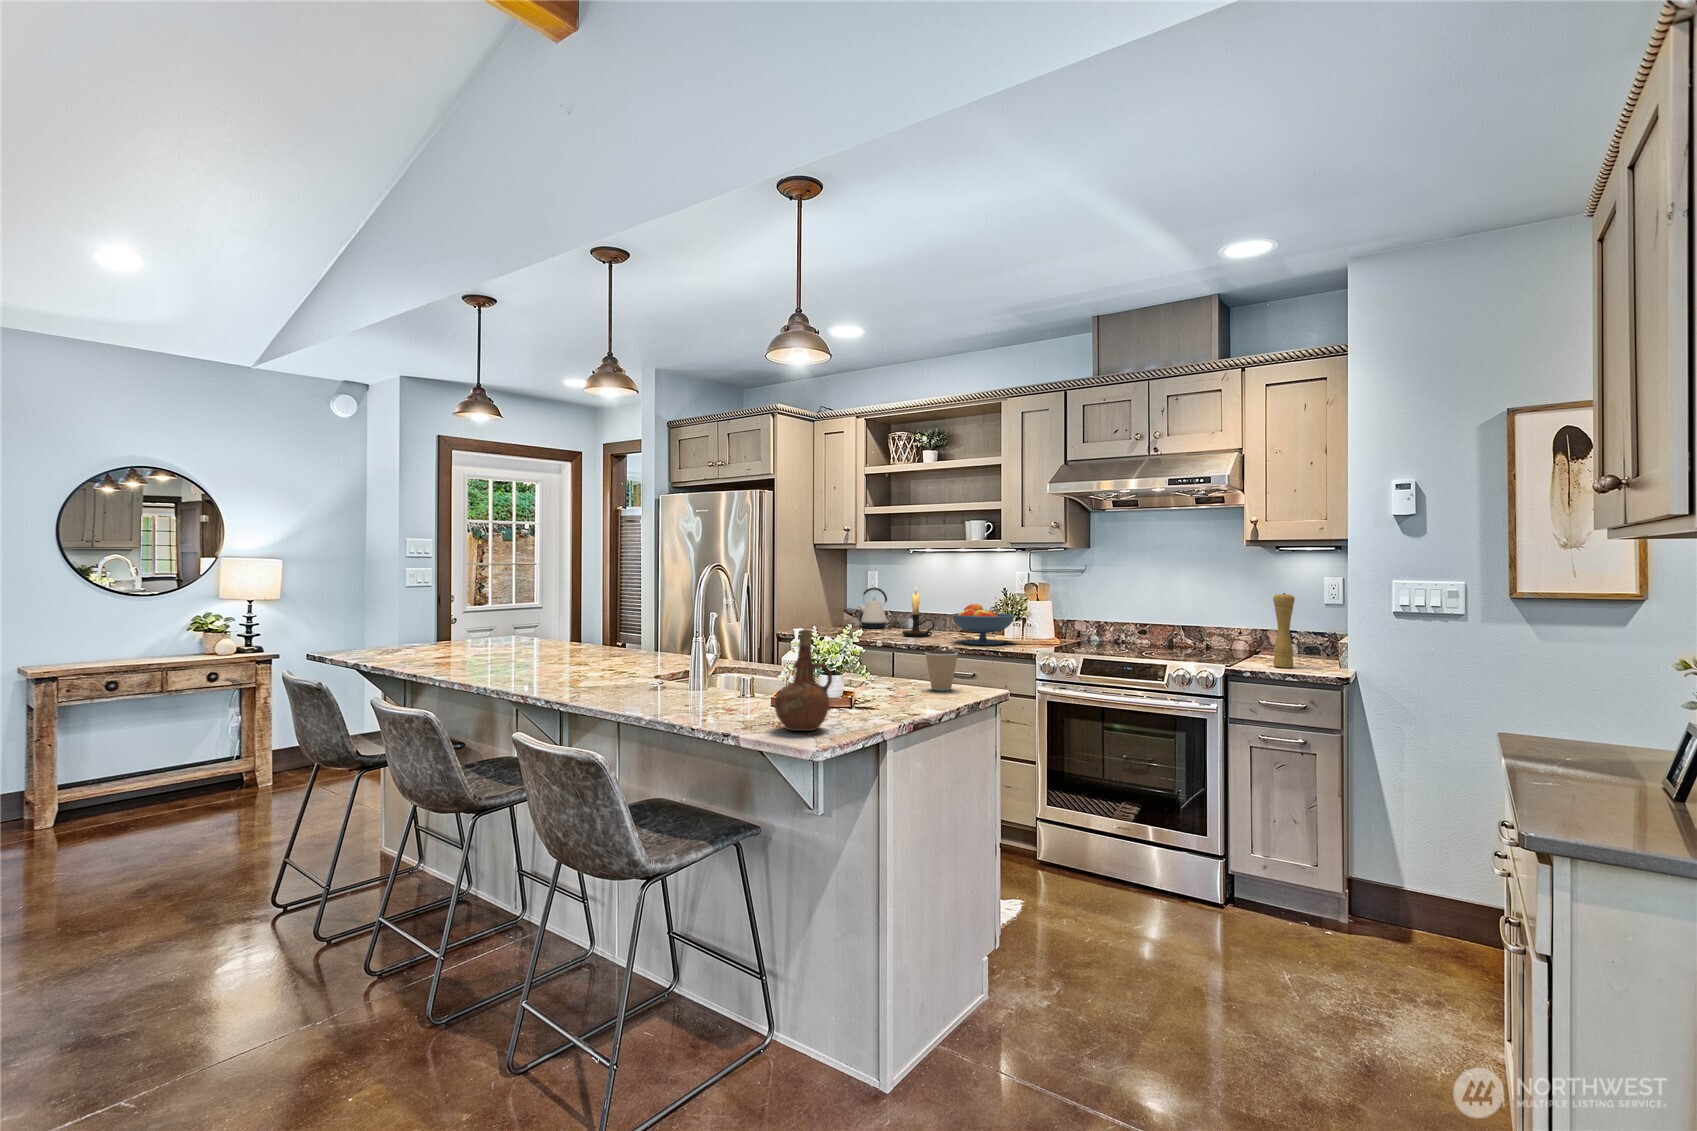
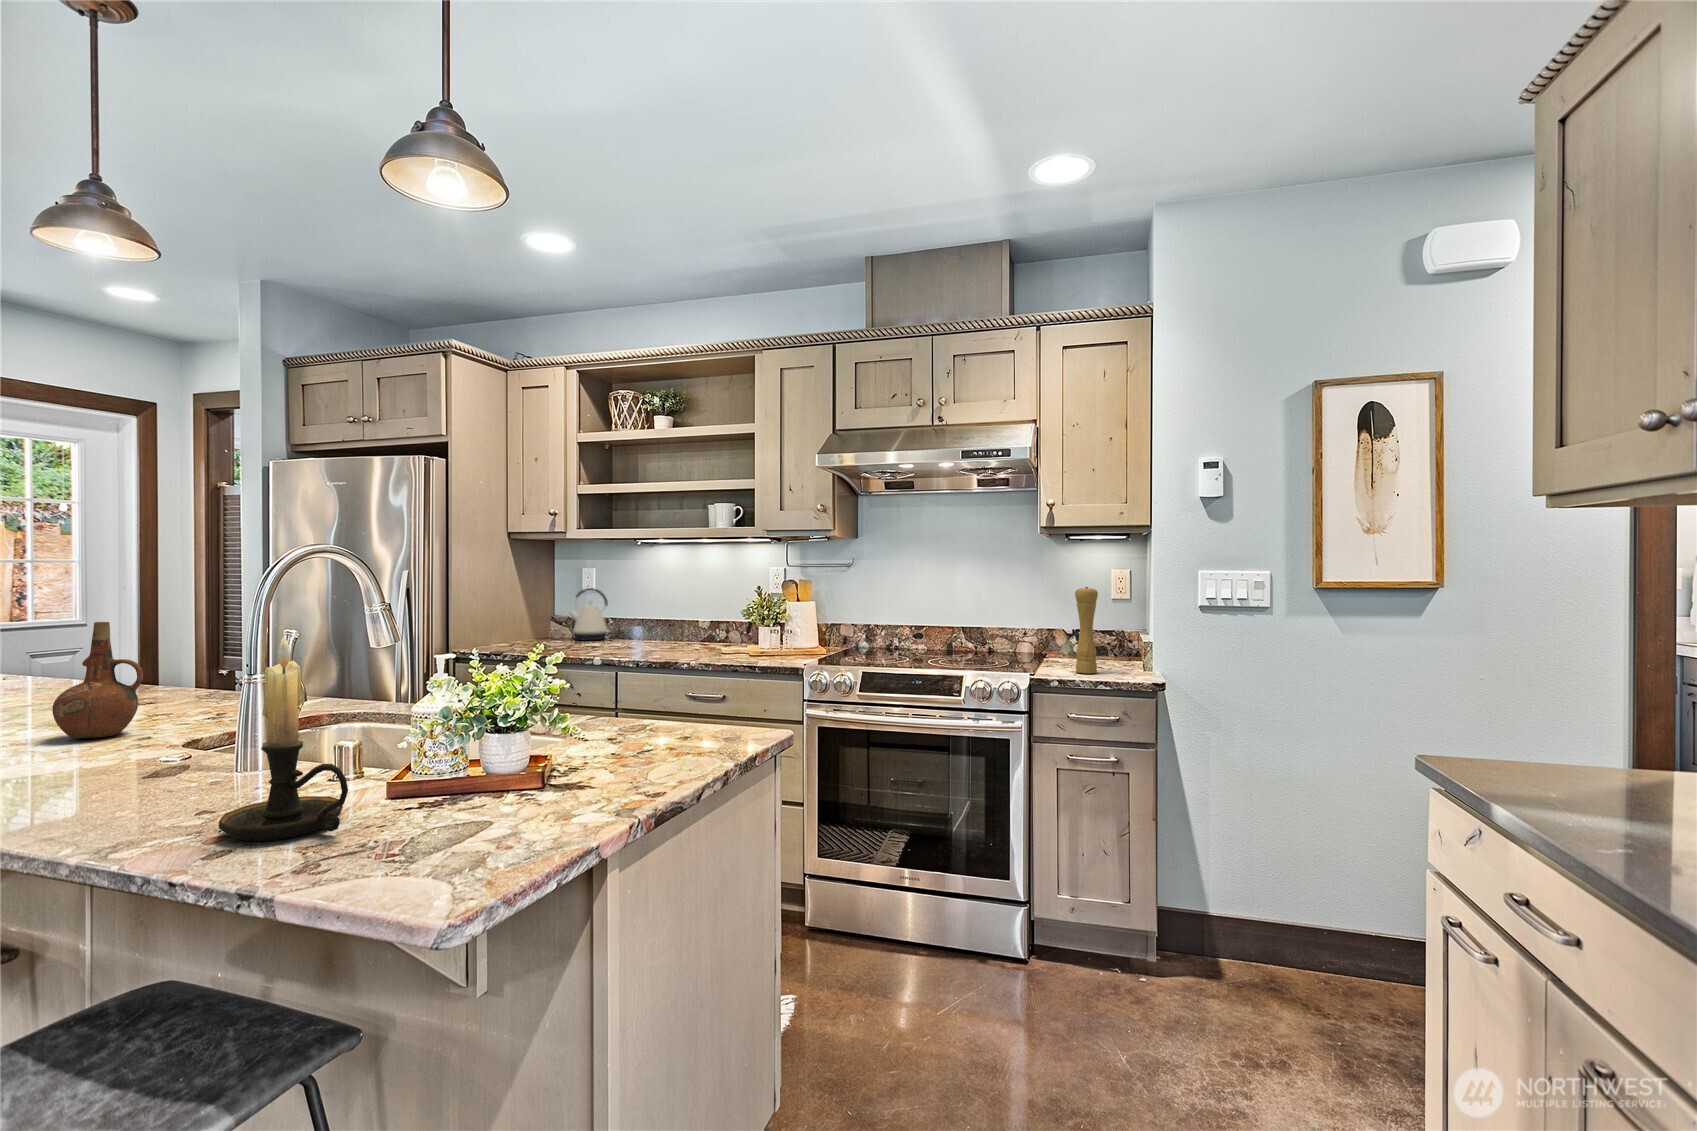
candle holder: present [902,587,935,637] -> present [219,636,348,841]
fruit bowl: present [952,604,1014,645] -> none [694,606,773,658]
ceramic pitcher: present [774,630,832,731] -> present [52,622,143,738]
coffee cup: present [925,651,958,691] -> none [665,678,715,739]

